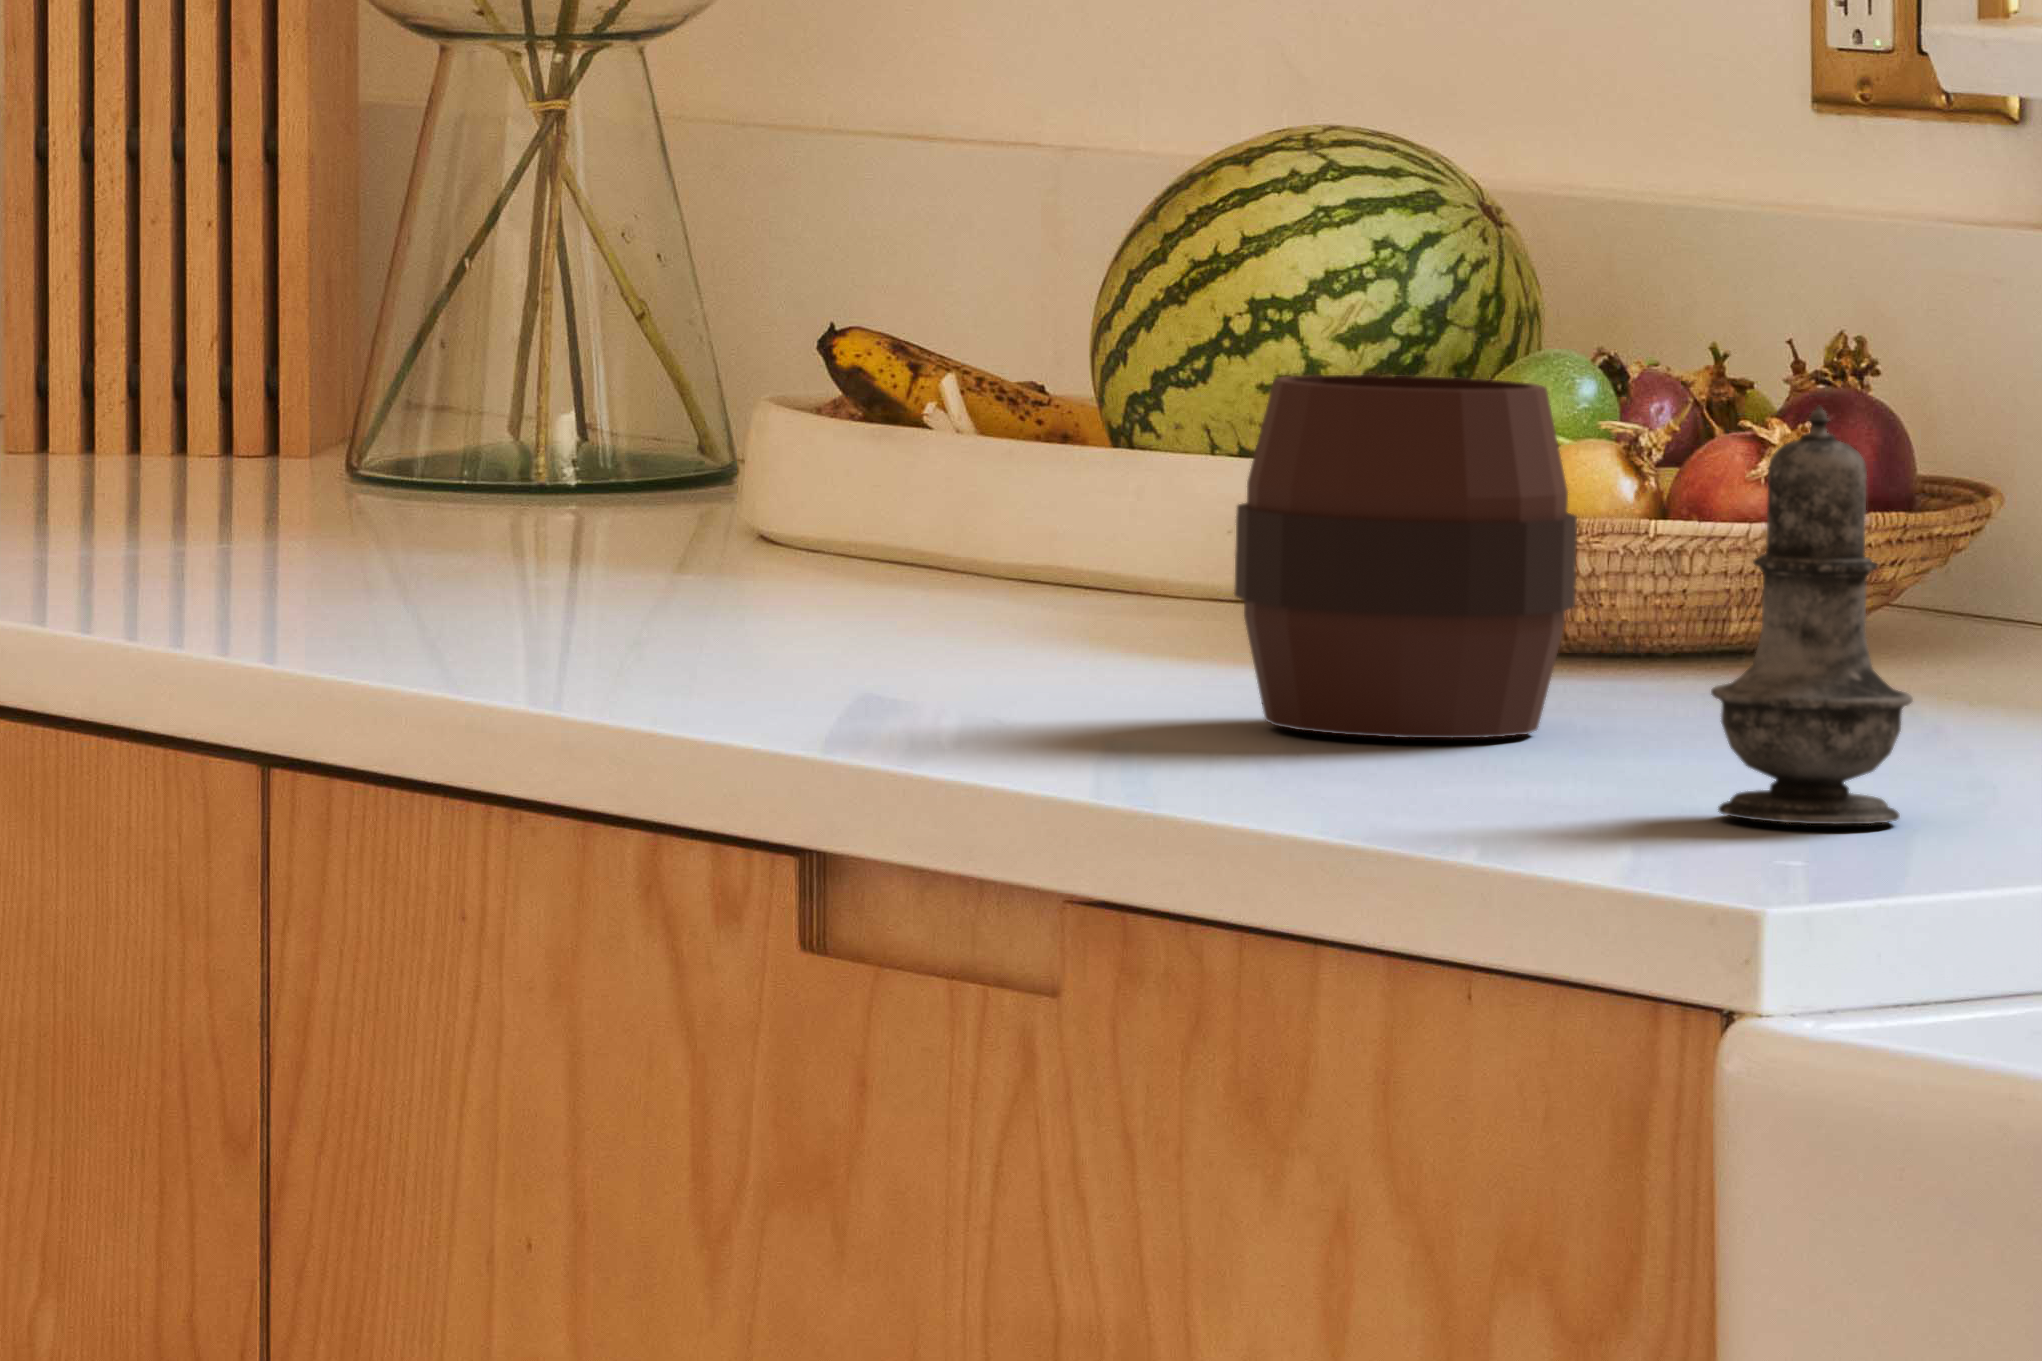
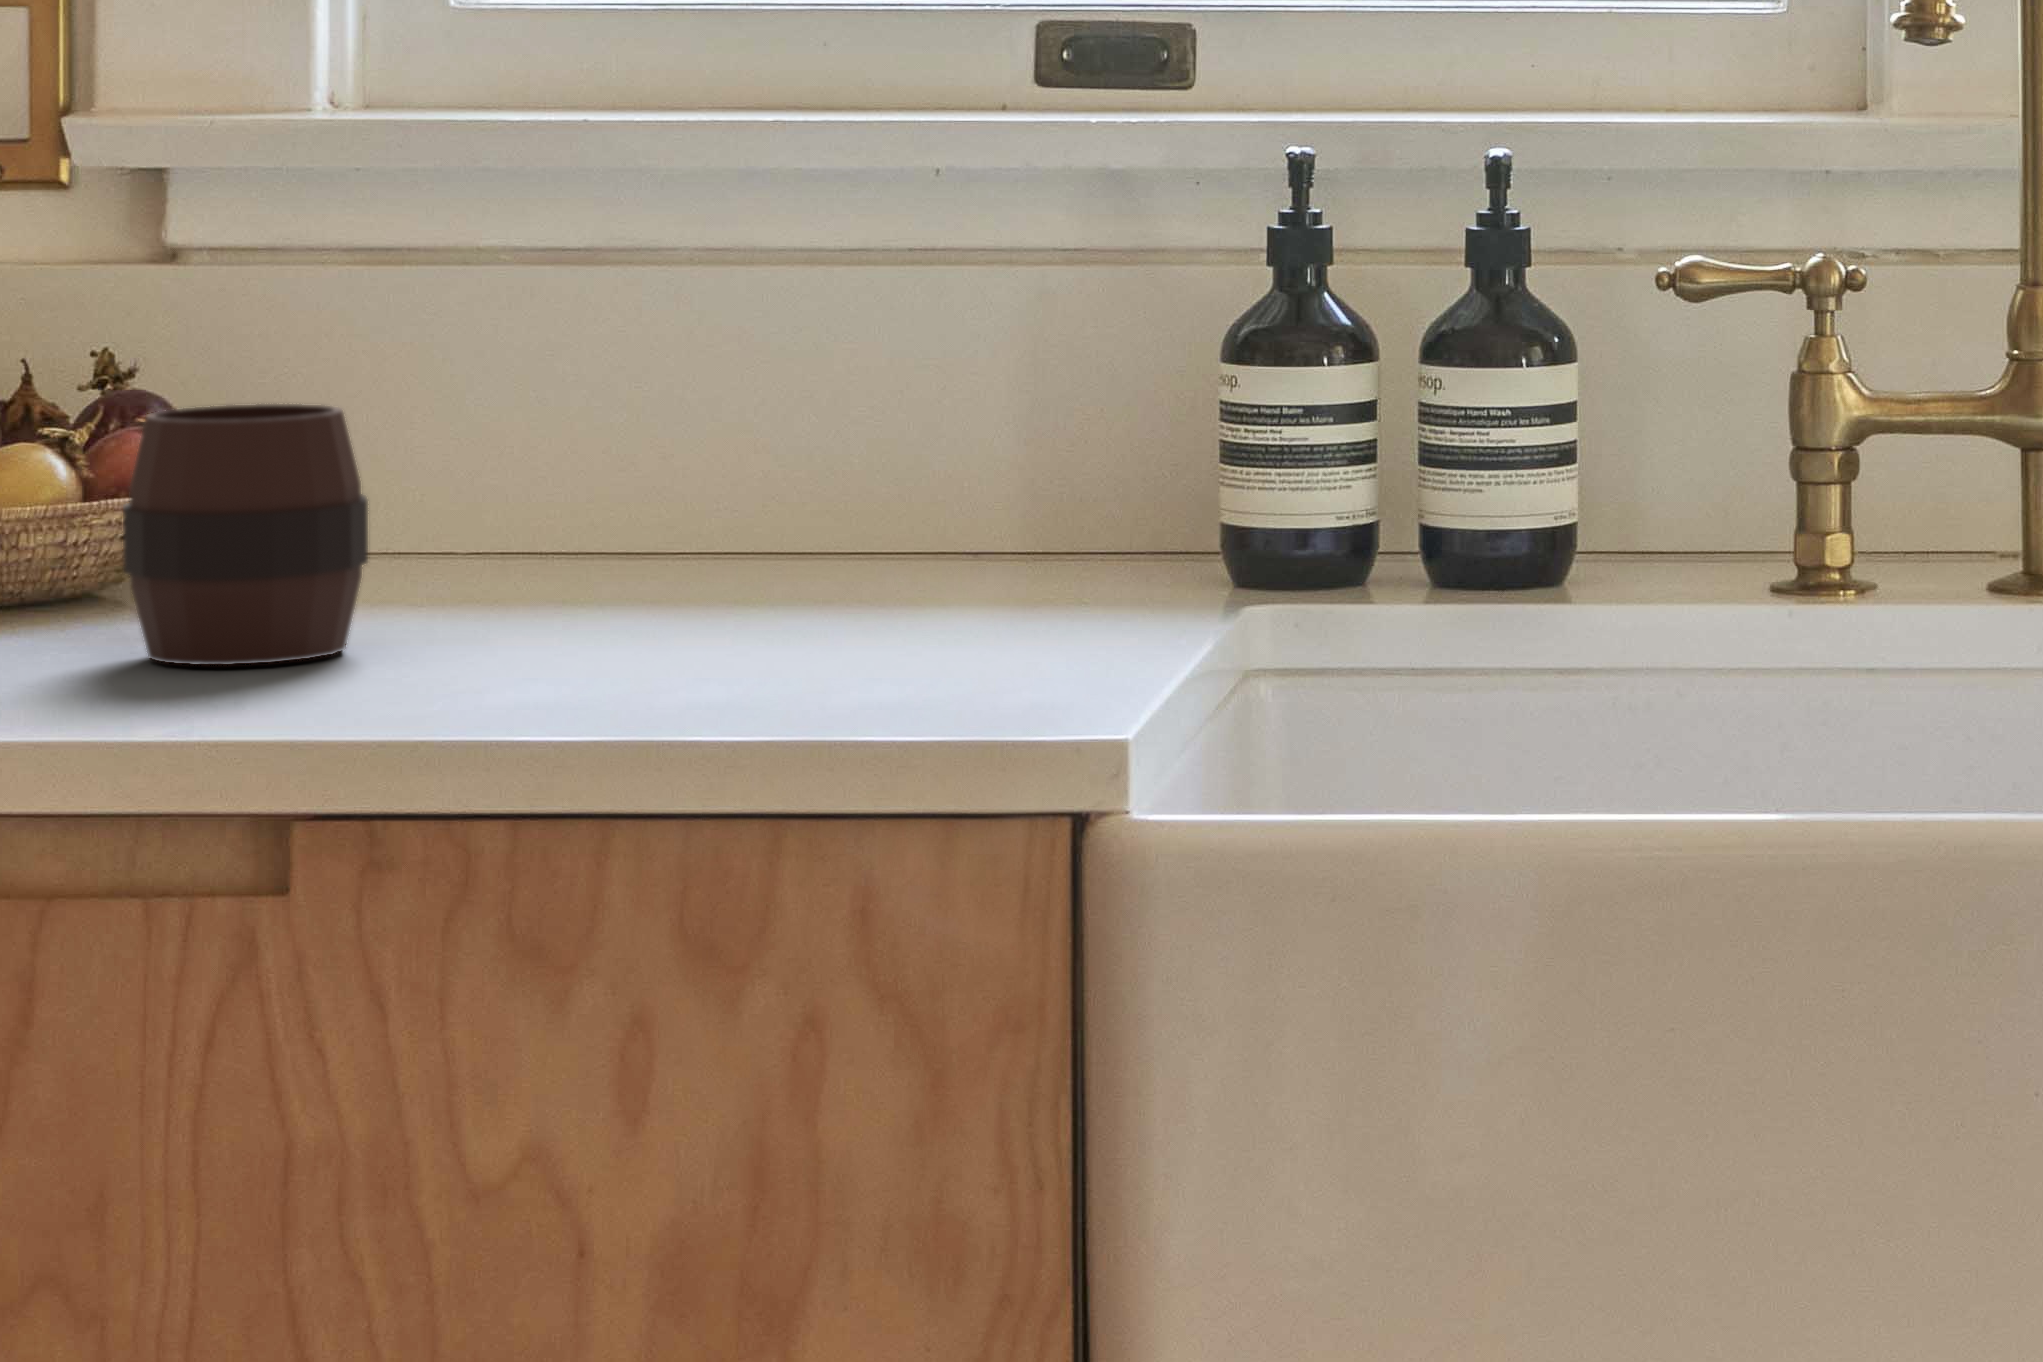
salt shaker: present [1711,406,1913,824] -> none [716,398,848,671]

